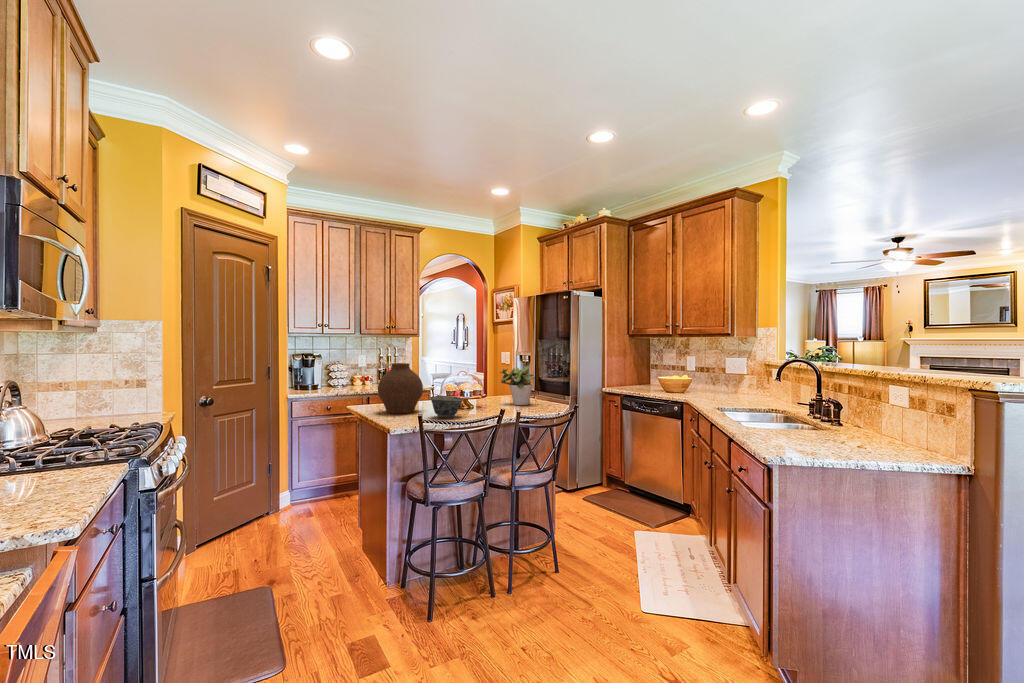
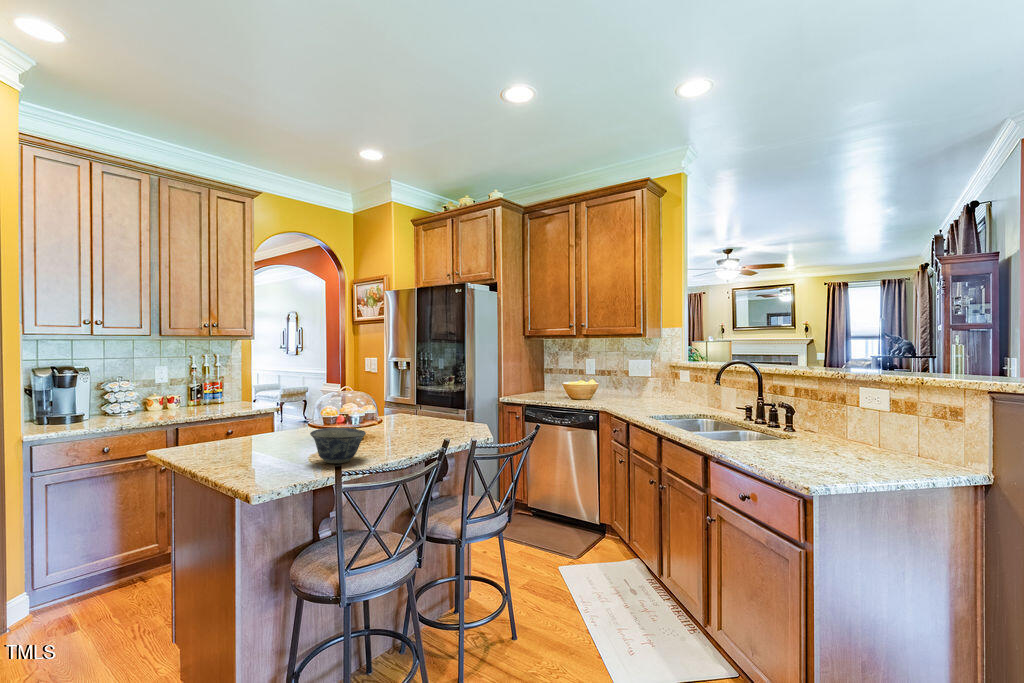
vase: present [378,363,423,414] -> none [211,379,290,462]
potted plant: present [499,366,535,405] -> none [398,376,449,430]

